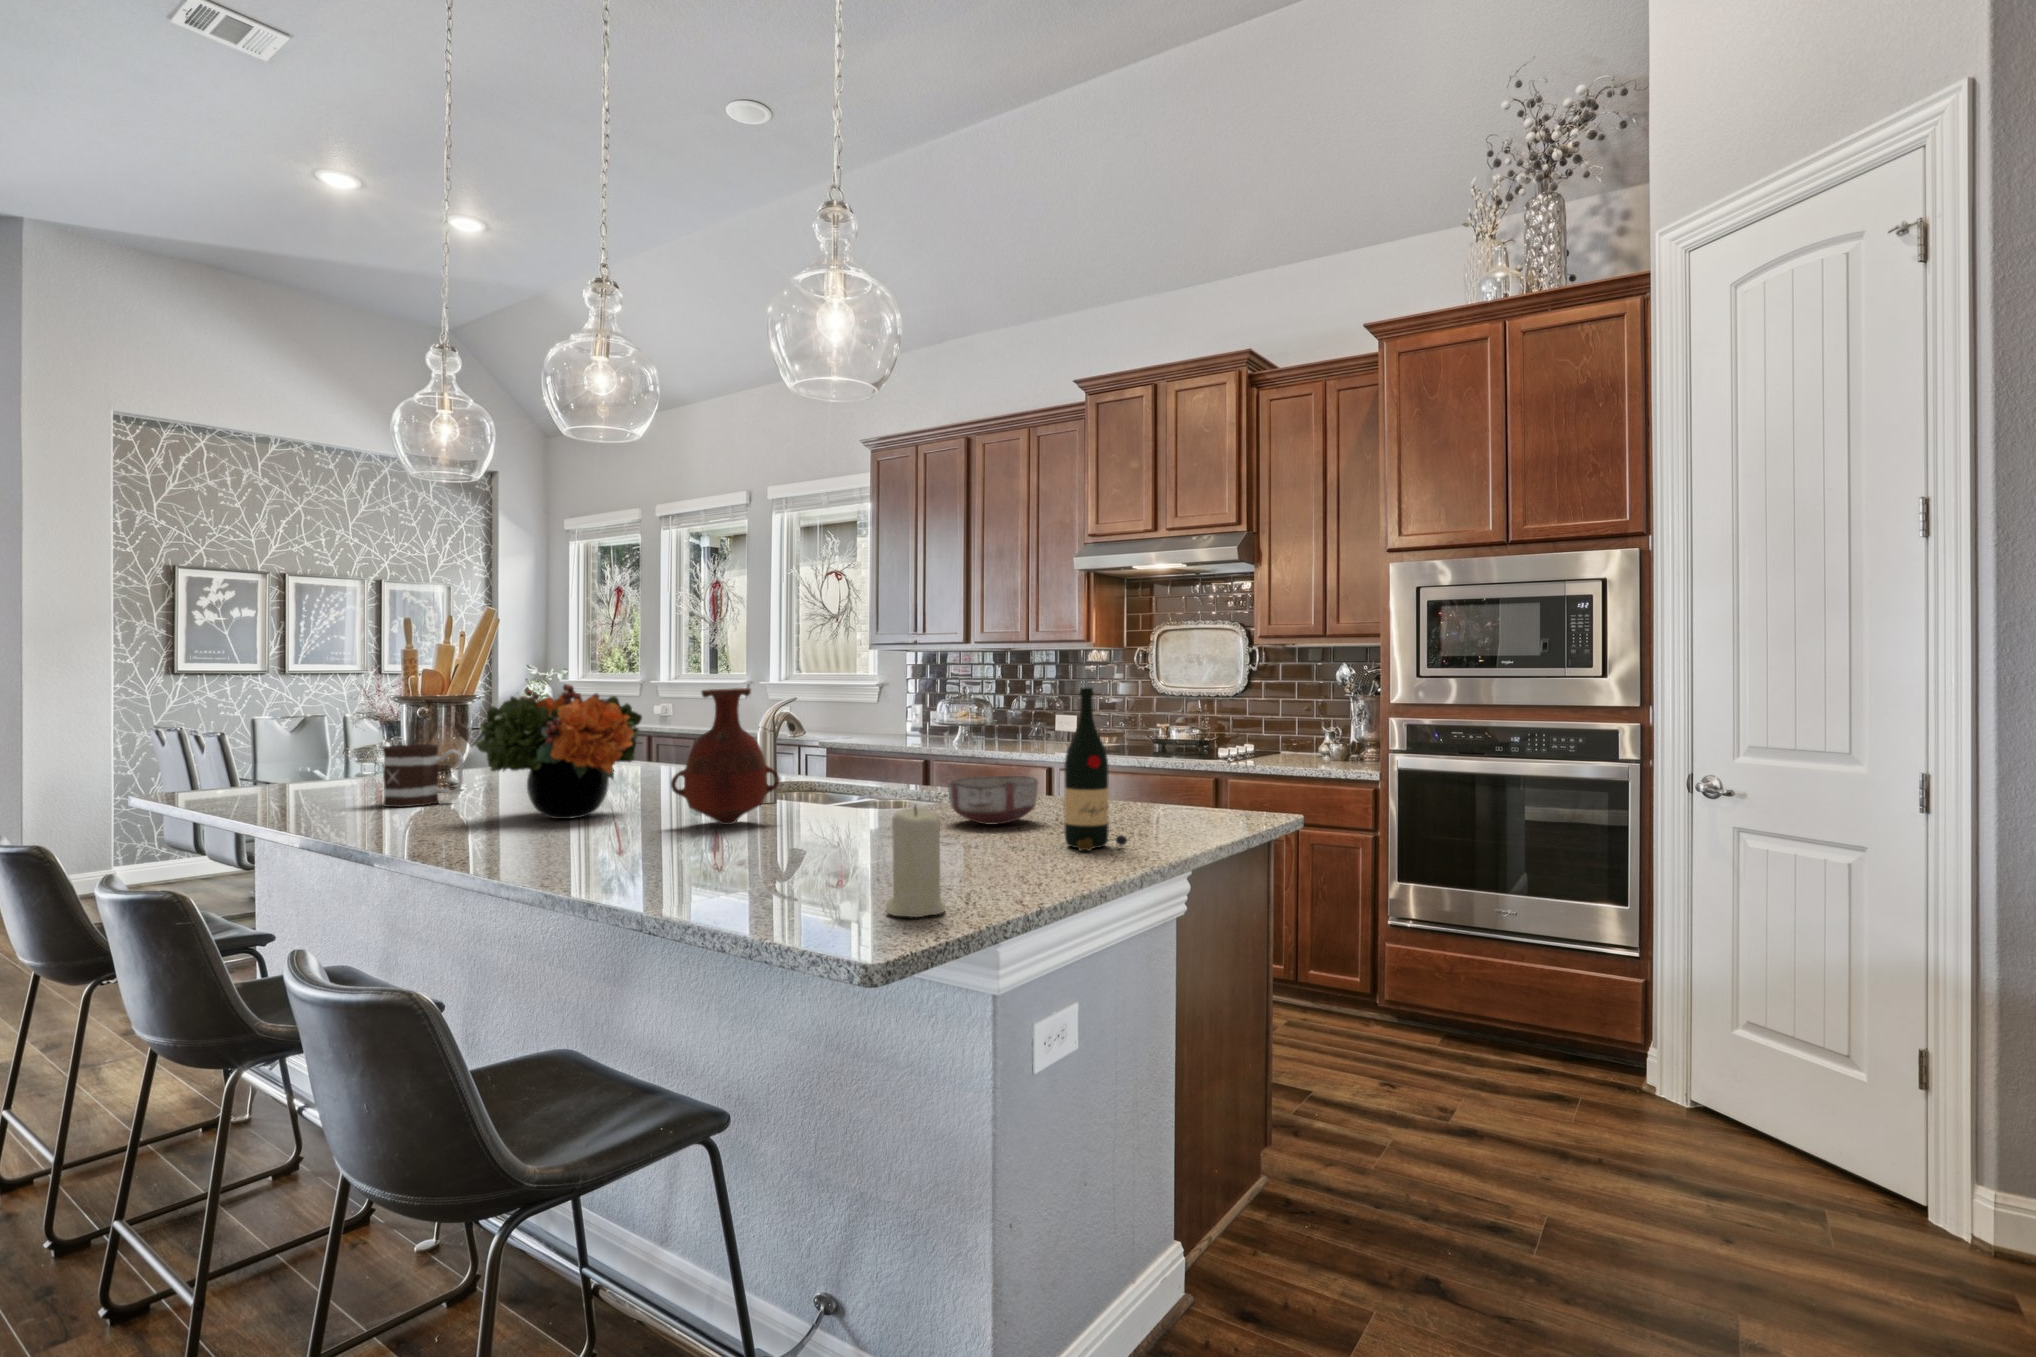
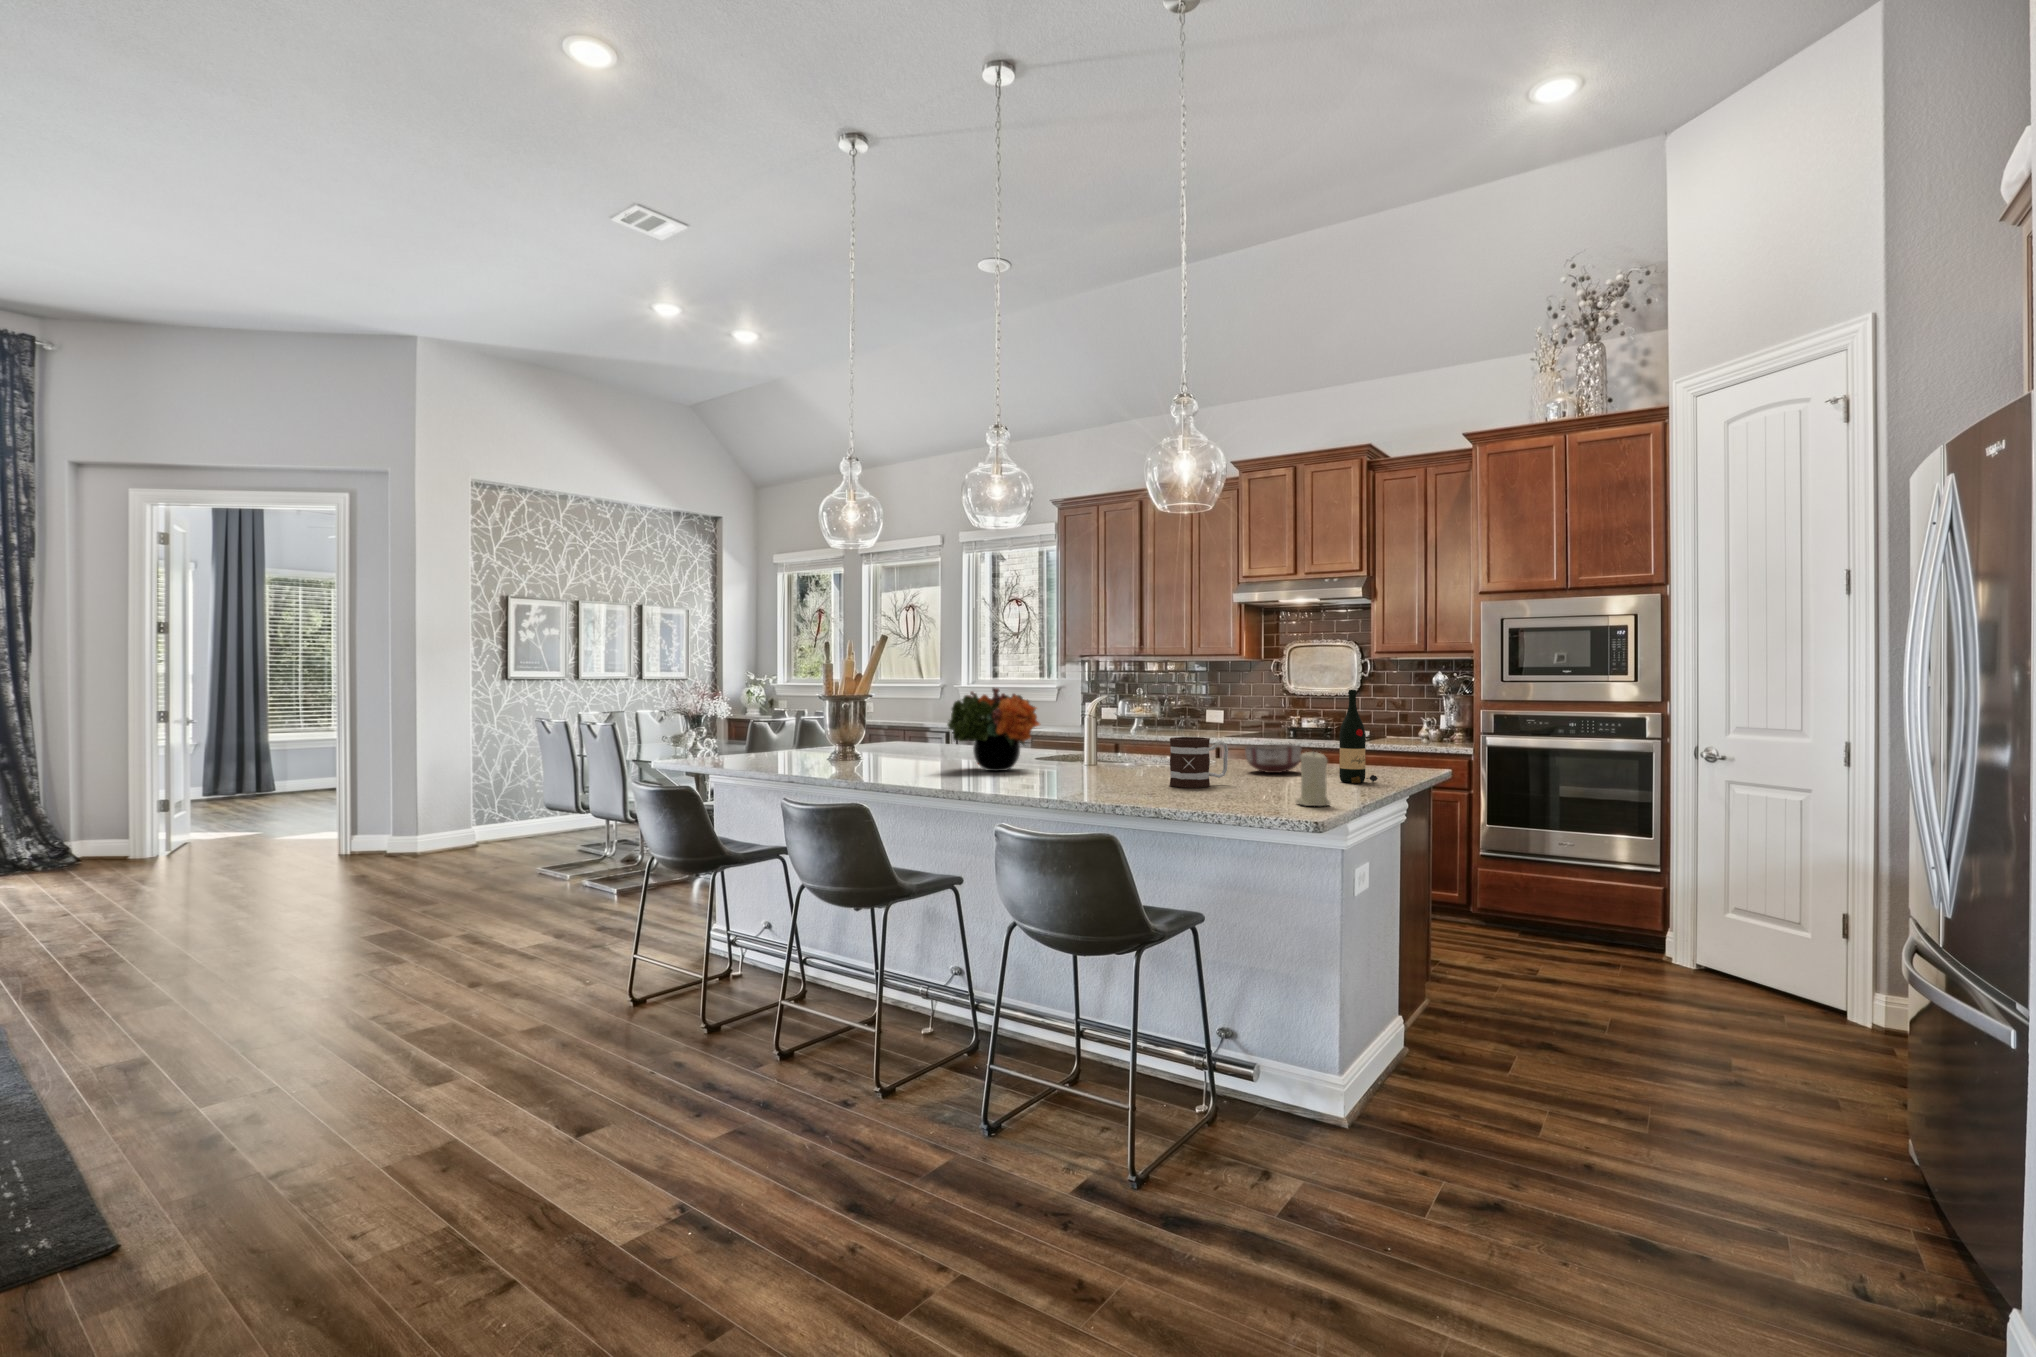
vase: present [671,688,780,825] -> none [1078,690,1140,774]
mug: present [383,744,464,807] -> present [1170,737,1228,788]

